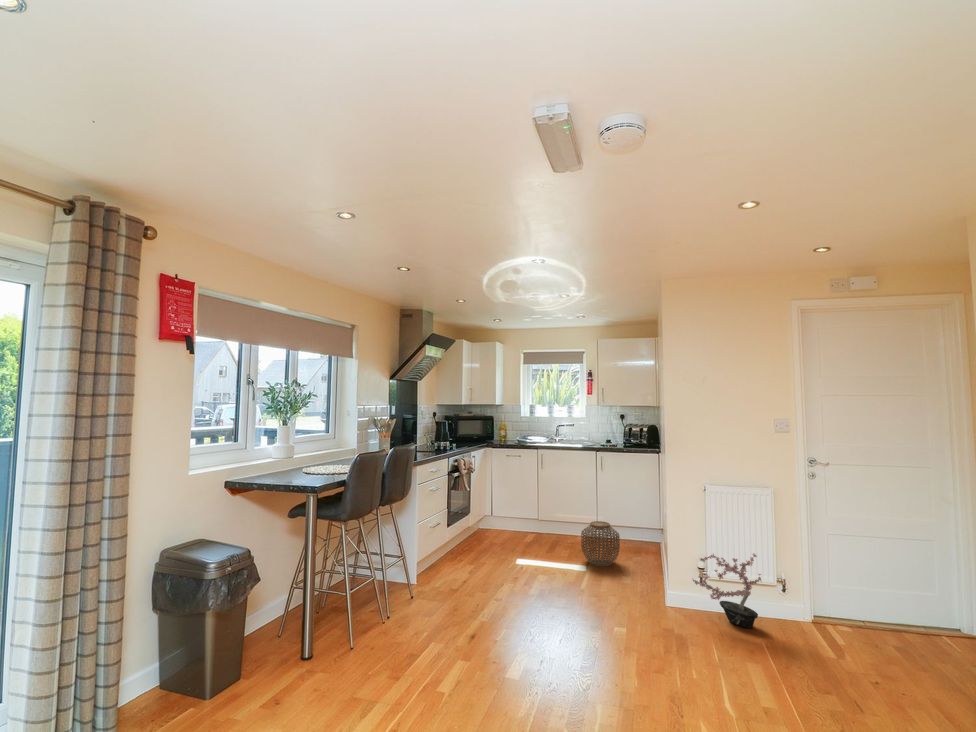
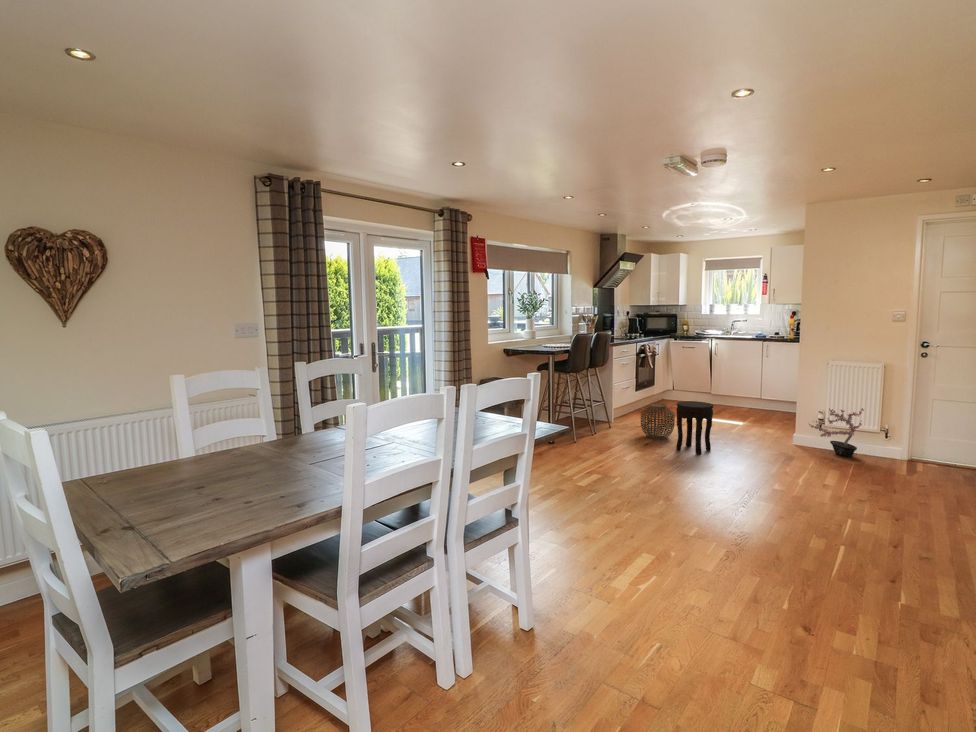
woven basket: present [581,521,620,566] -> present [641,404,675,440]
side table: none [524,560,579,661] -> present [676,401,713,455]

